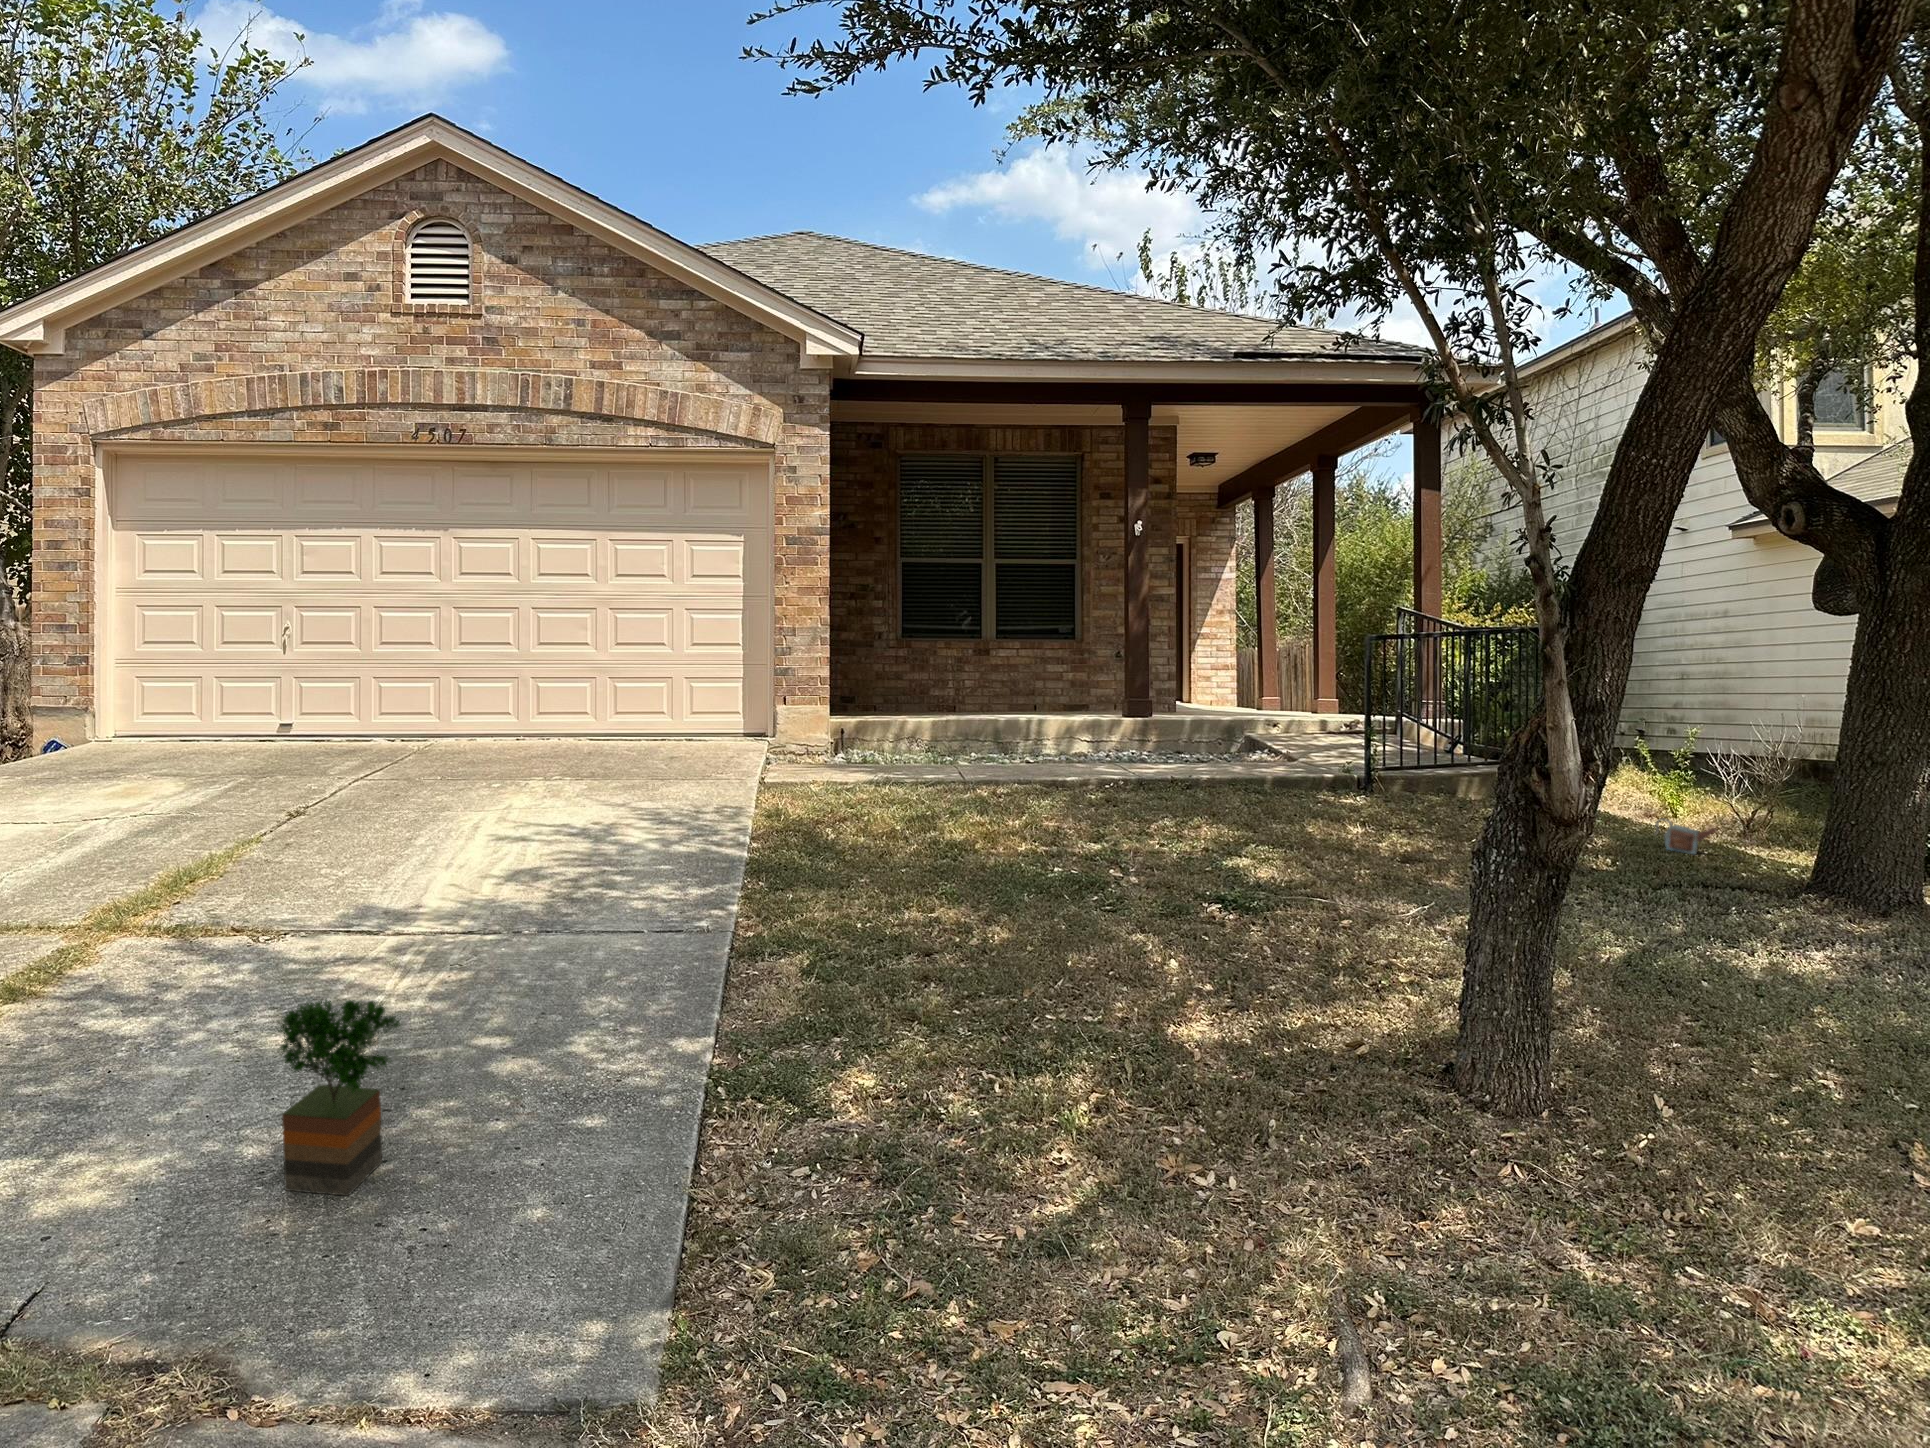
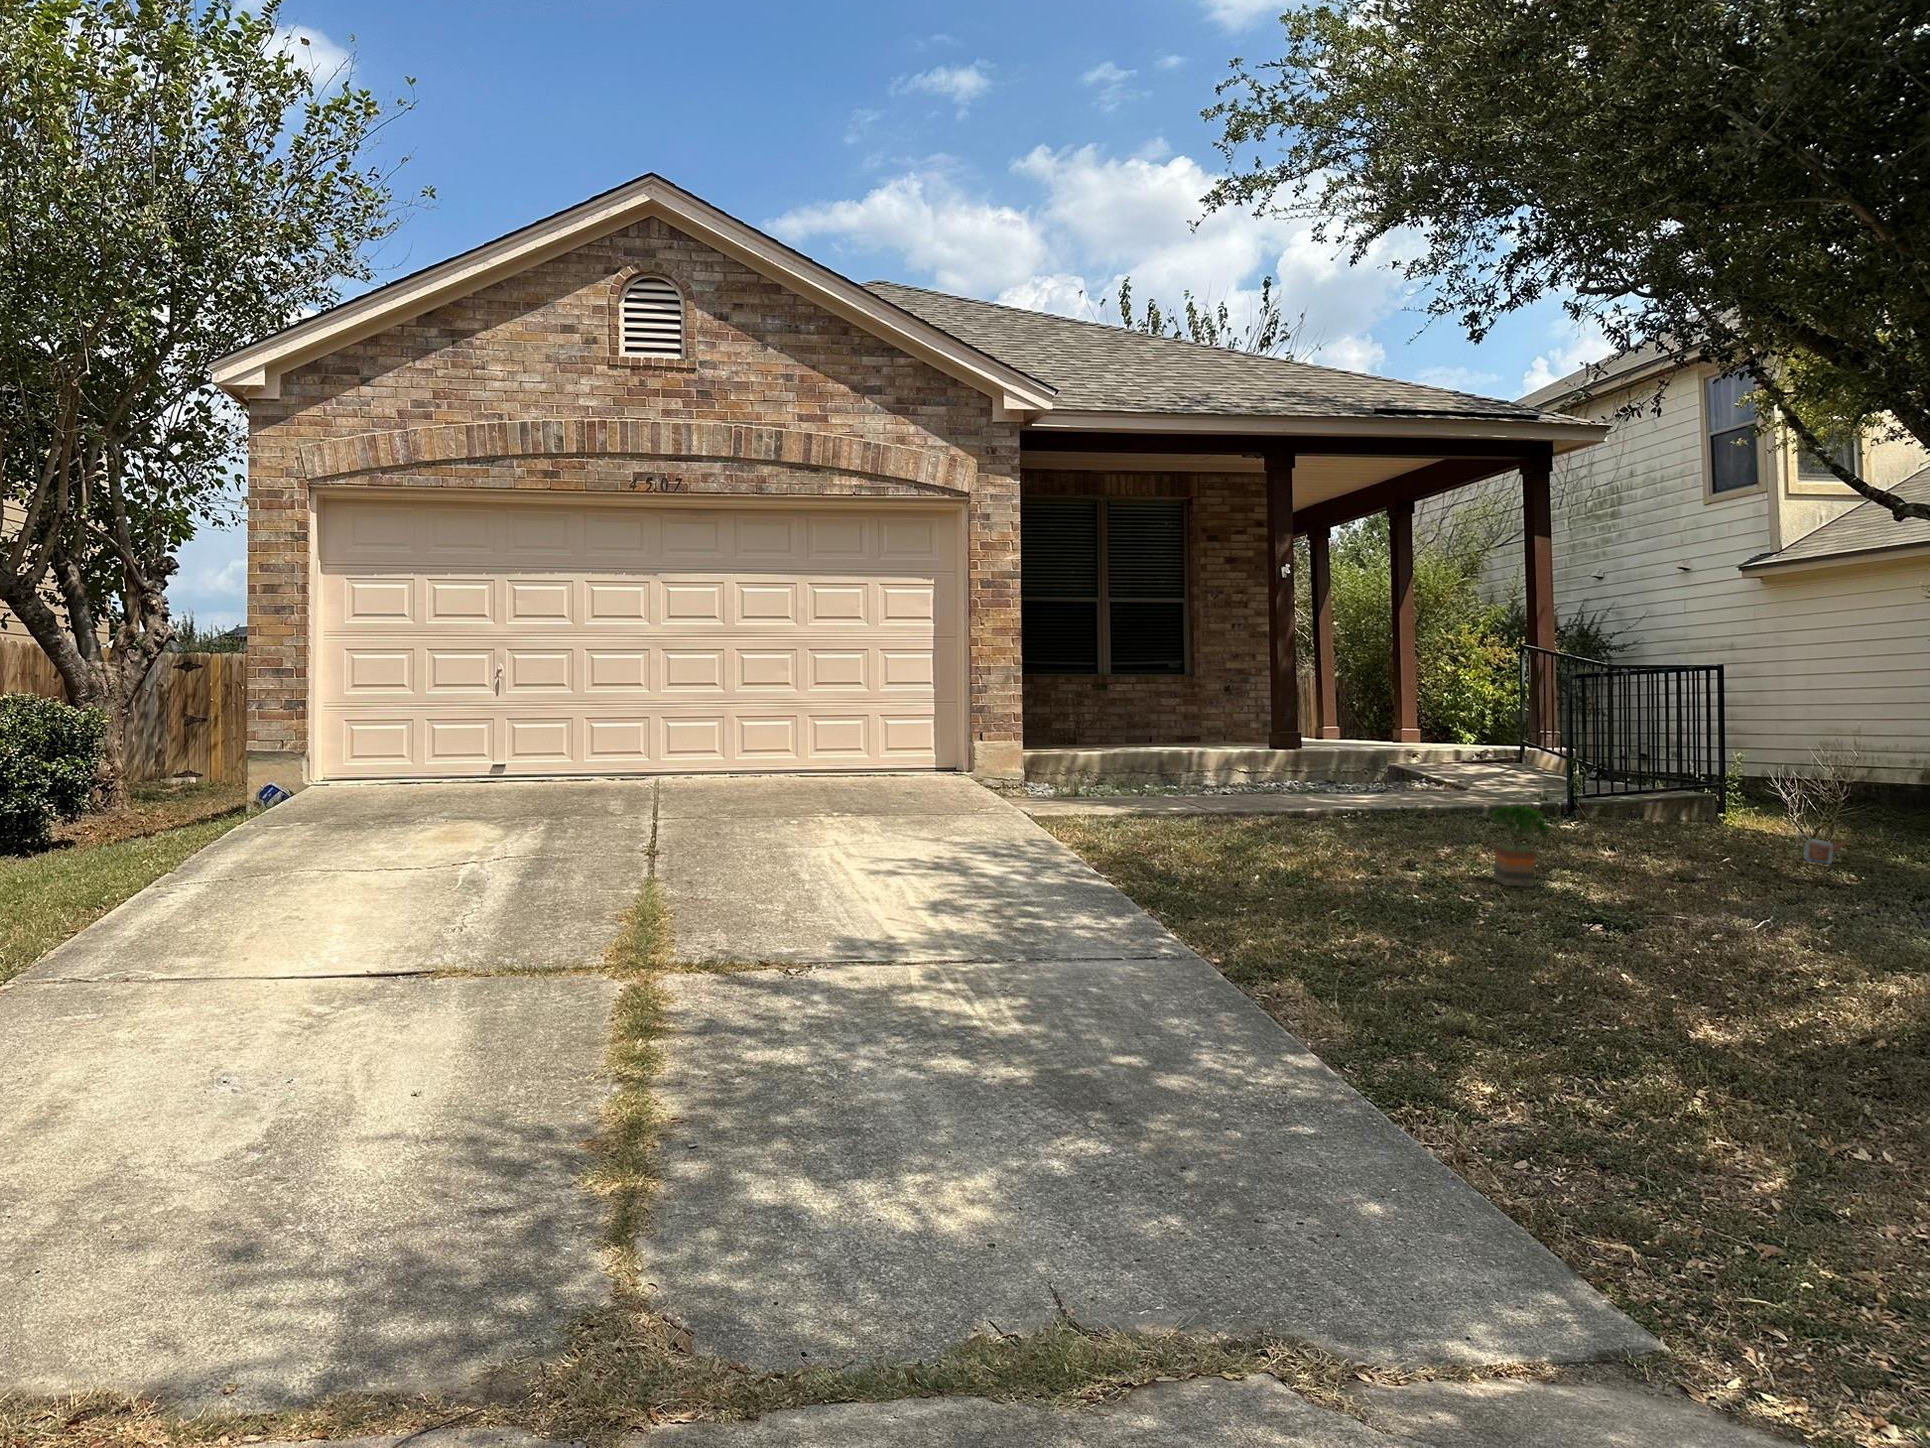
potted tree: present [280,1000,400,1196] -> present [1493,806,1551,887]

